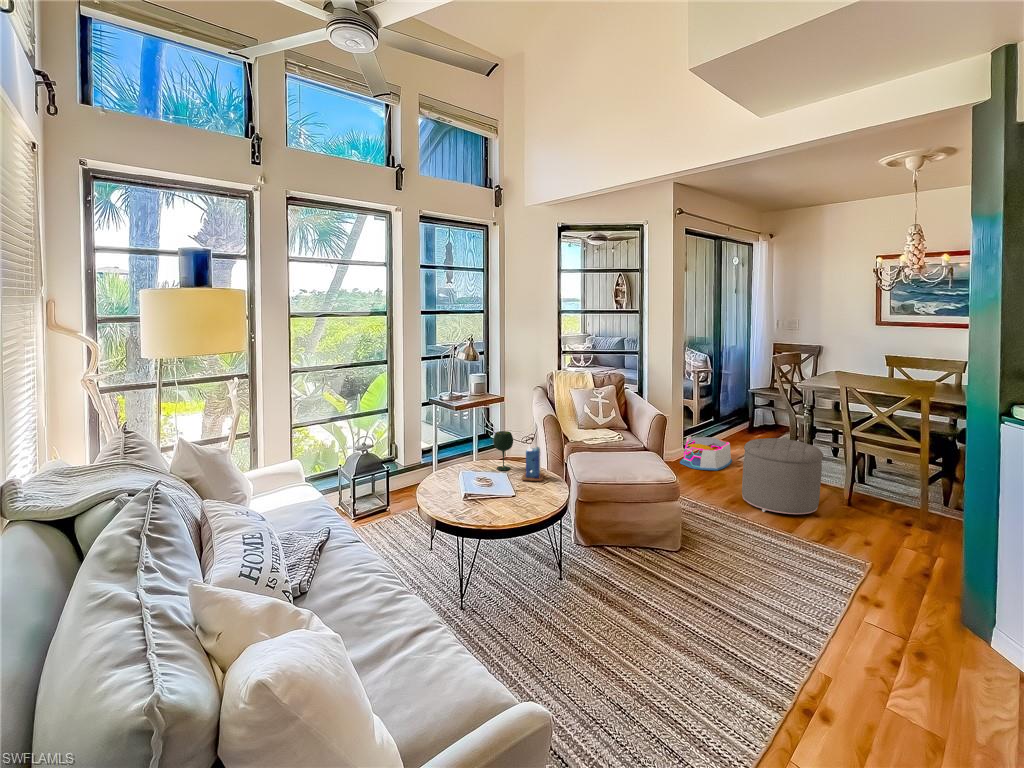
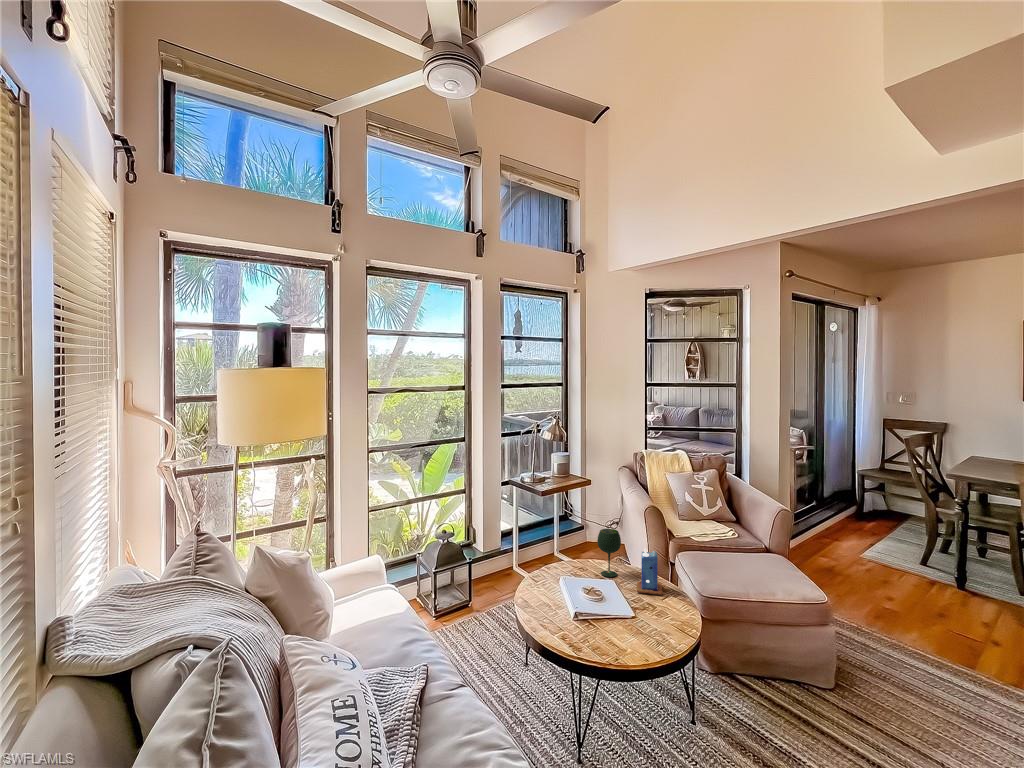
storage bin: present [680,436,732,470] -> none [792,527,855,571]
ottoman: present [742,438,823,514] -> none [886,538,996,639]

